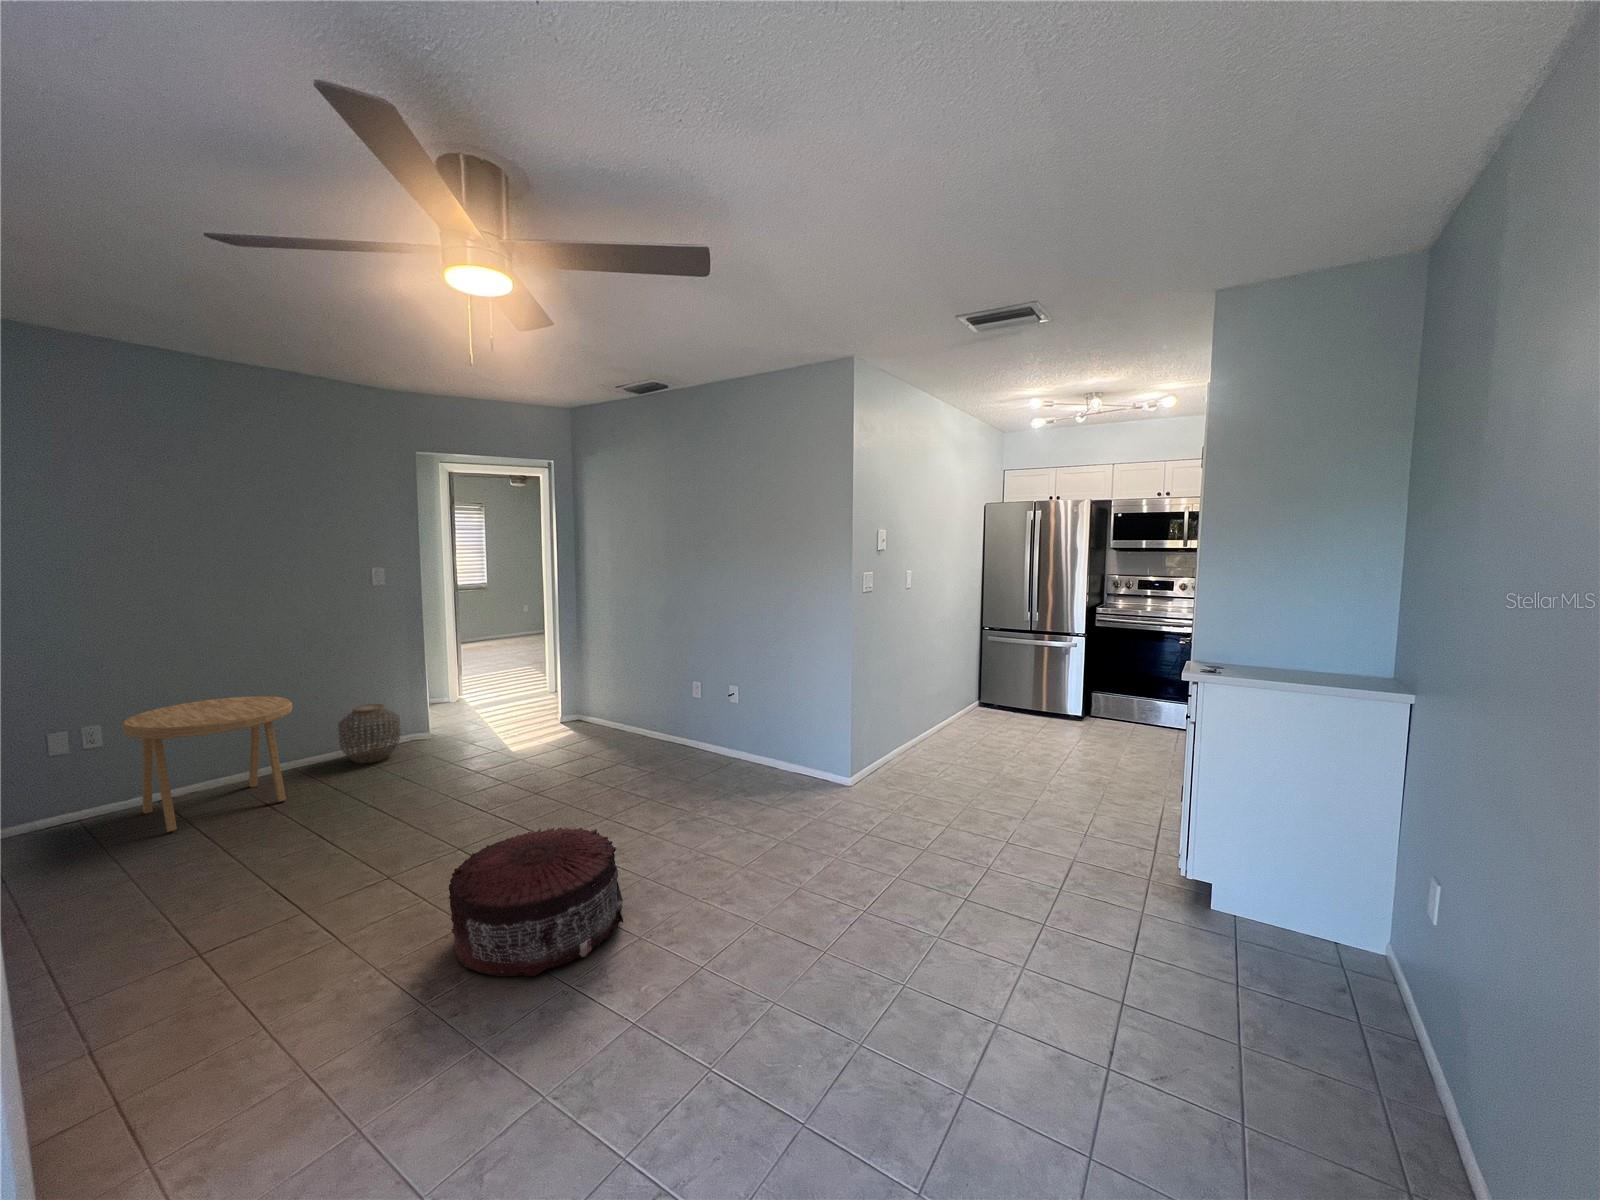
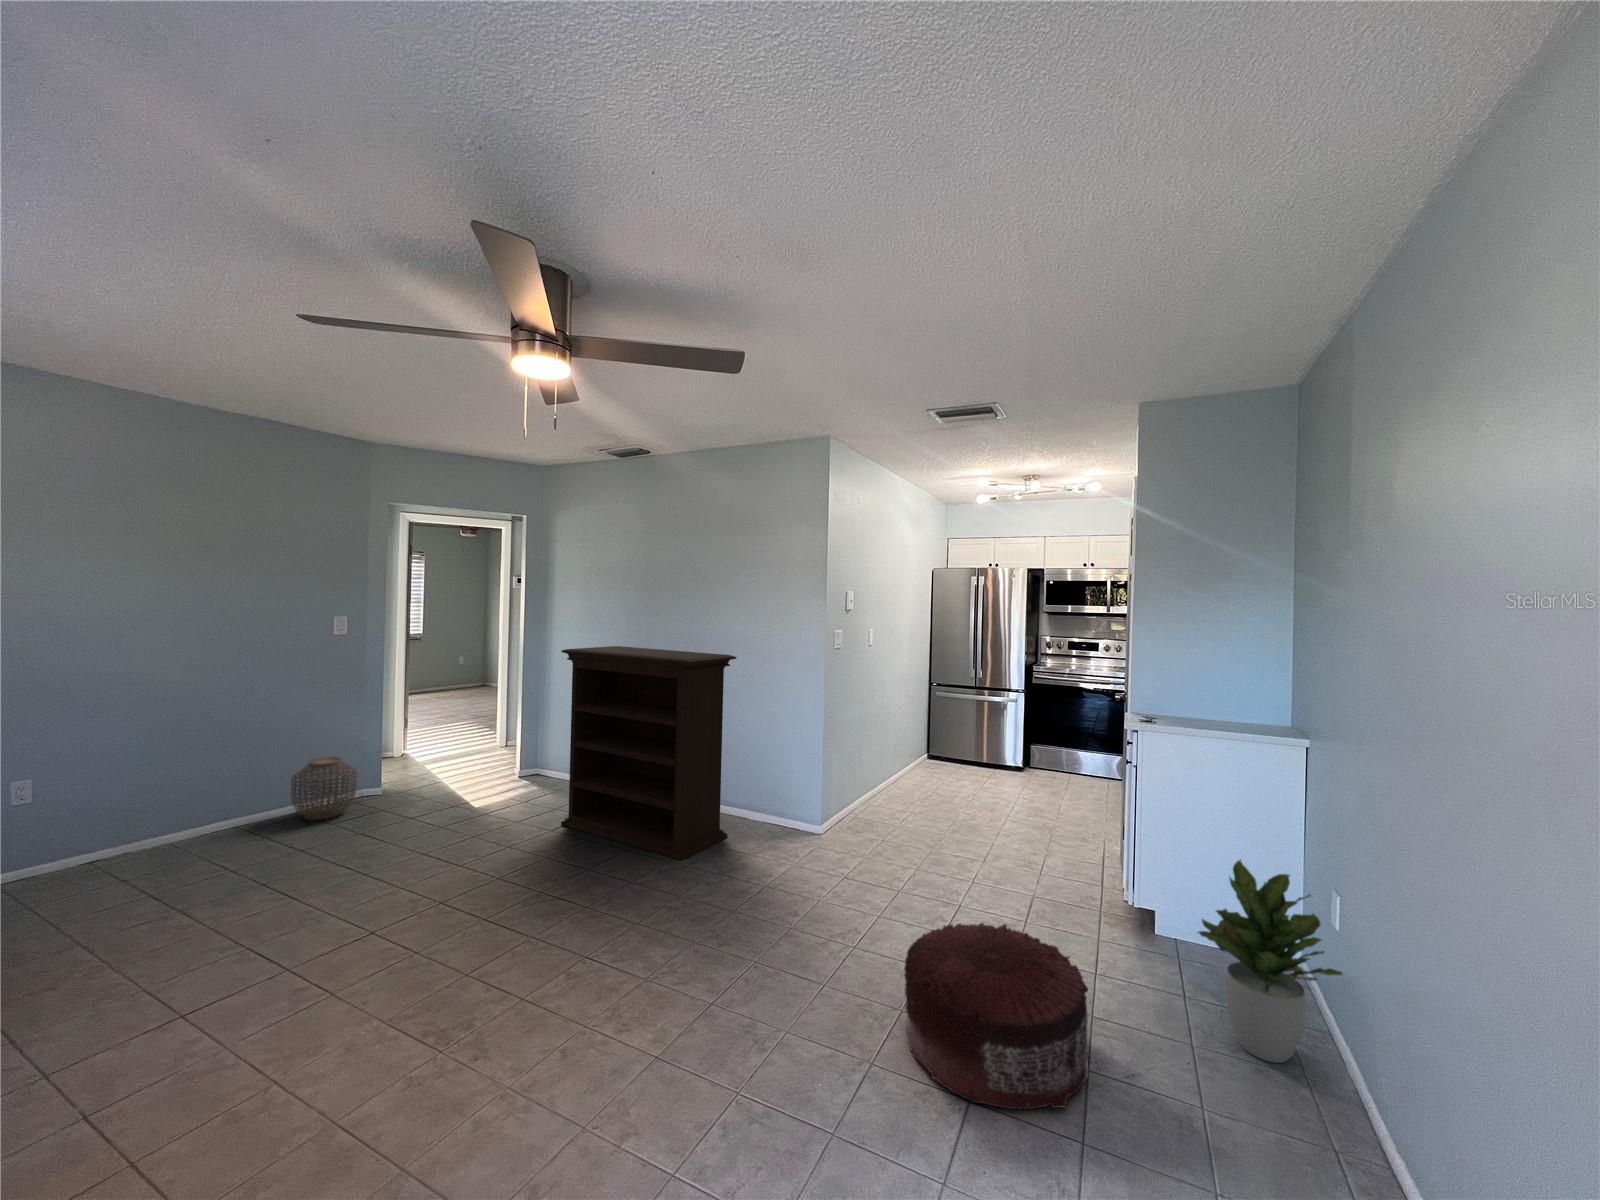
bookshelf: none [581,592,757,811] -> present [561,646,736,860]
side table: present [122,696,292,832] -> none [67,749,252,895]
pouf: present [449,828,623,976] -> present [904,923,1088,1109]
potted plant: none [1248,837,1436,1074] -> present [1198,860,1343,1063]

